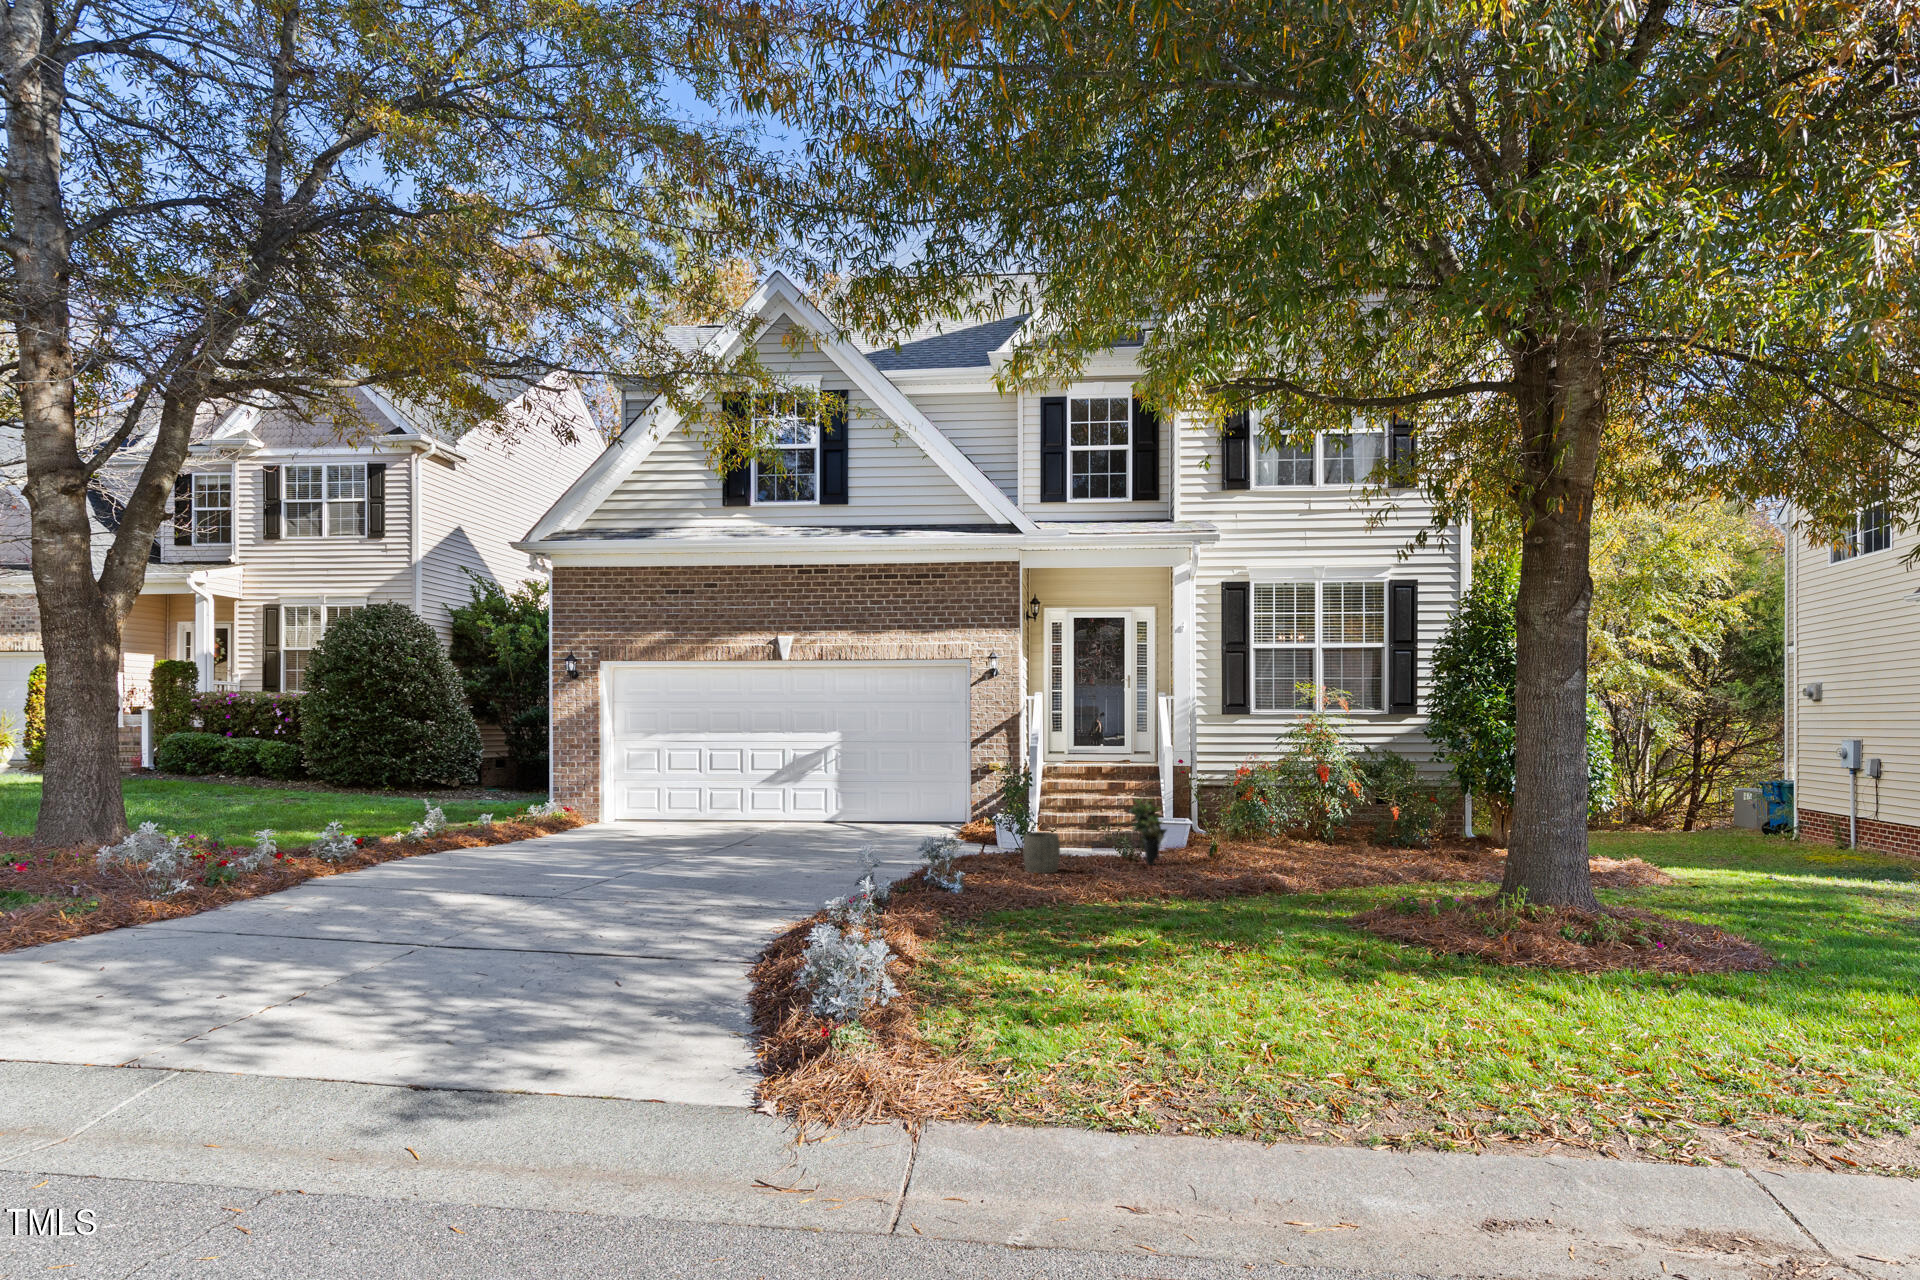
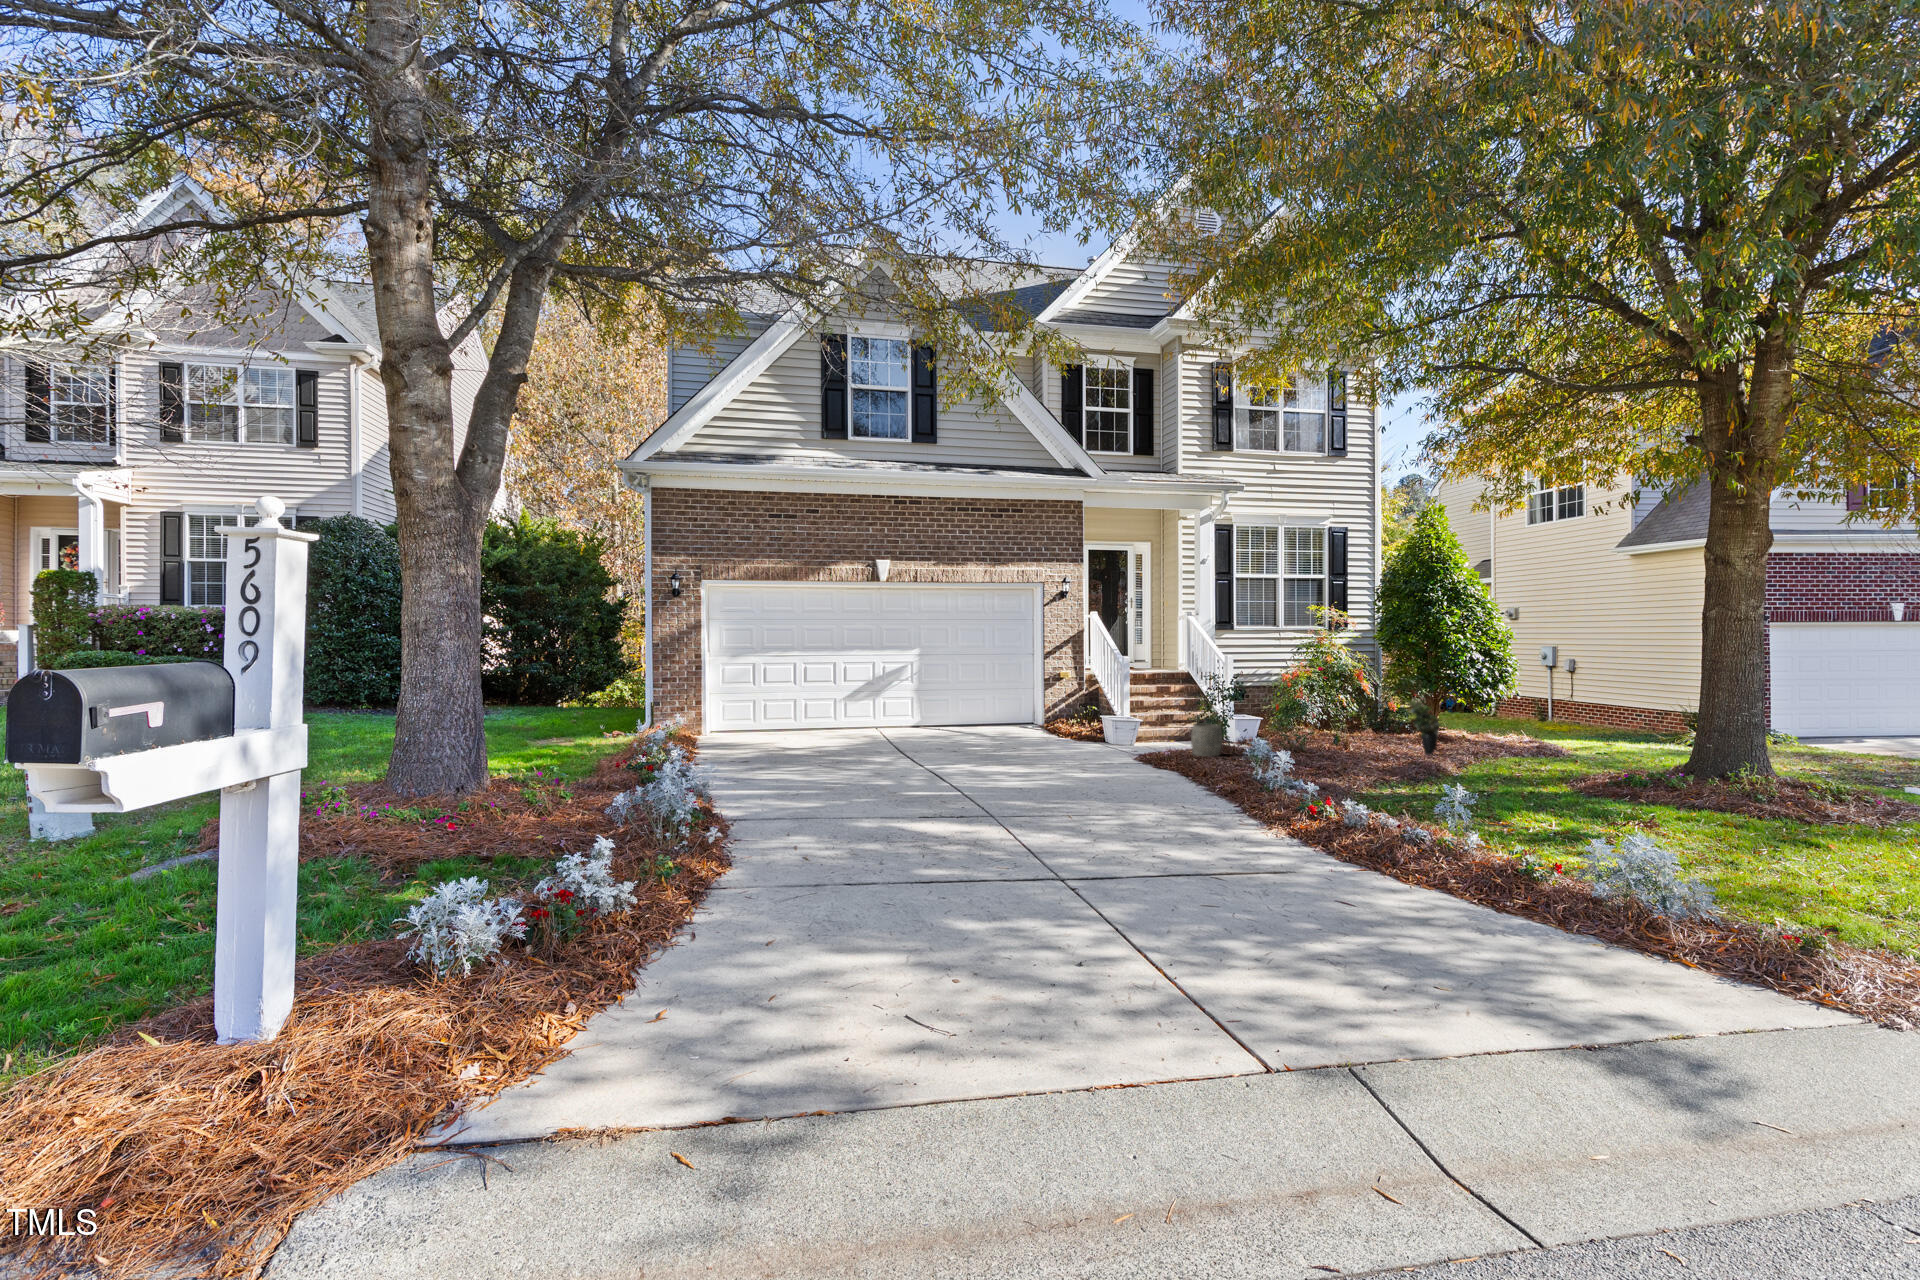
potted plant: present [1130,799,1167,865] -> present [1409,701,1440,755]

